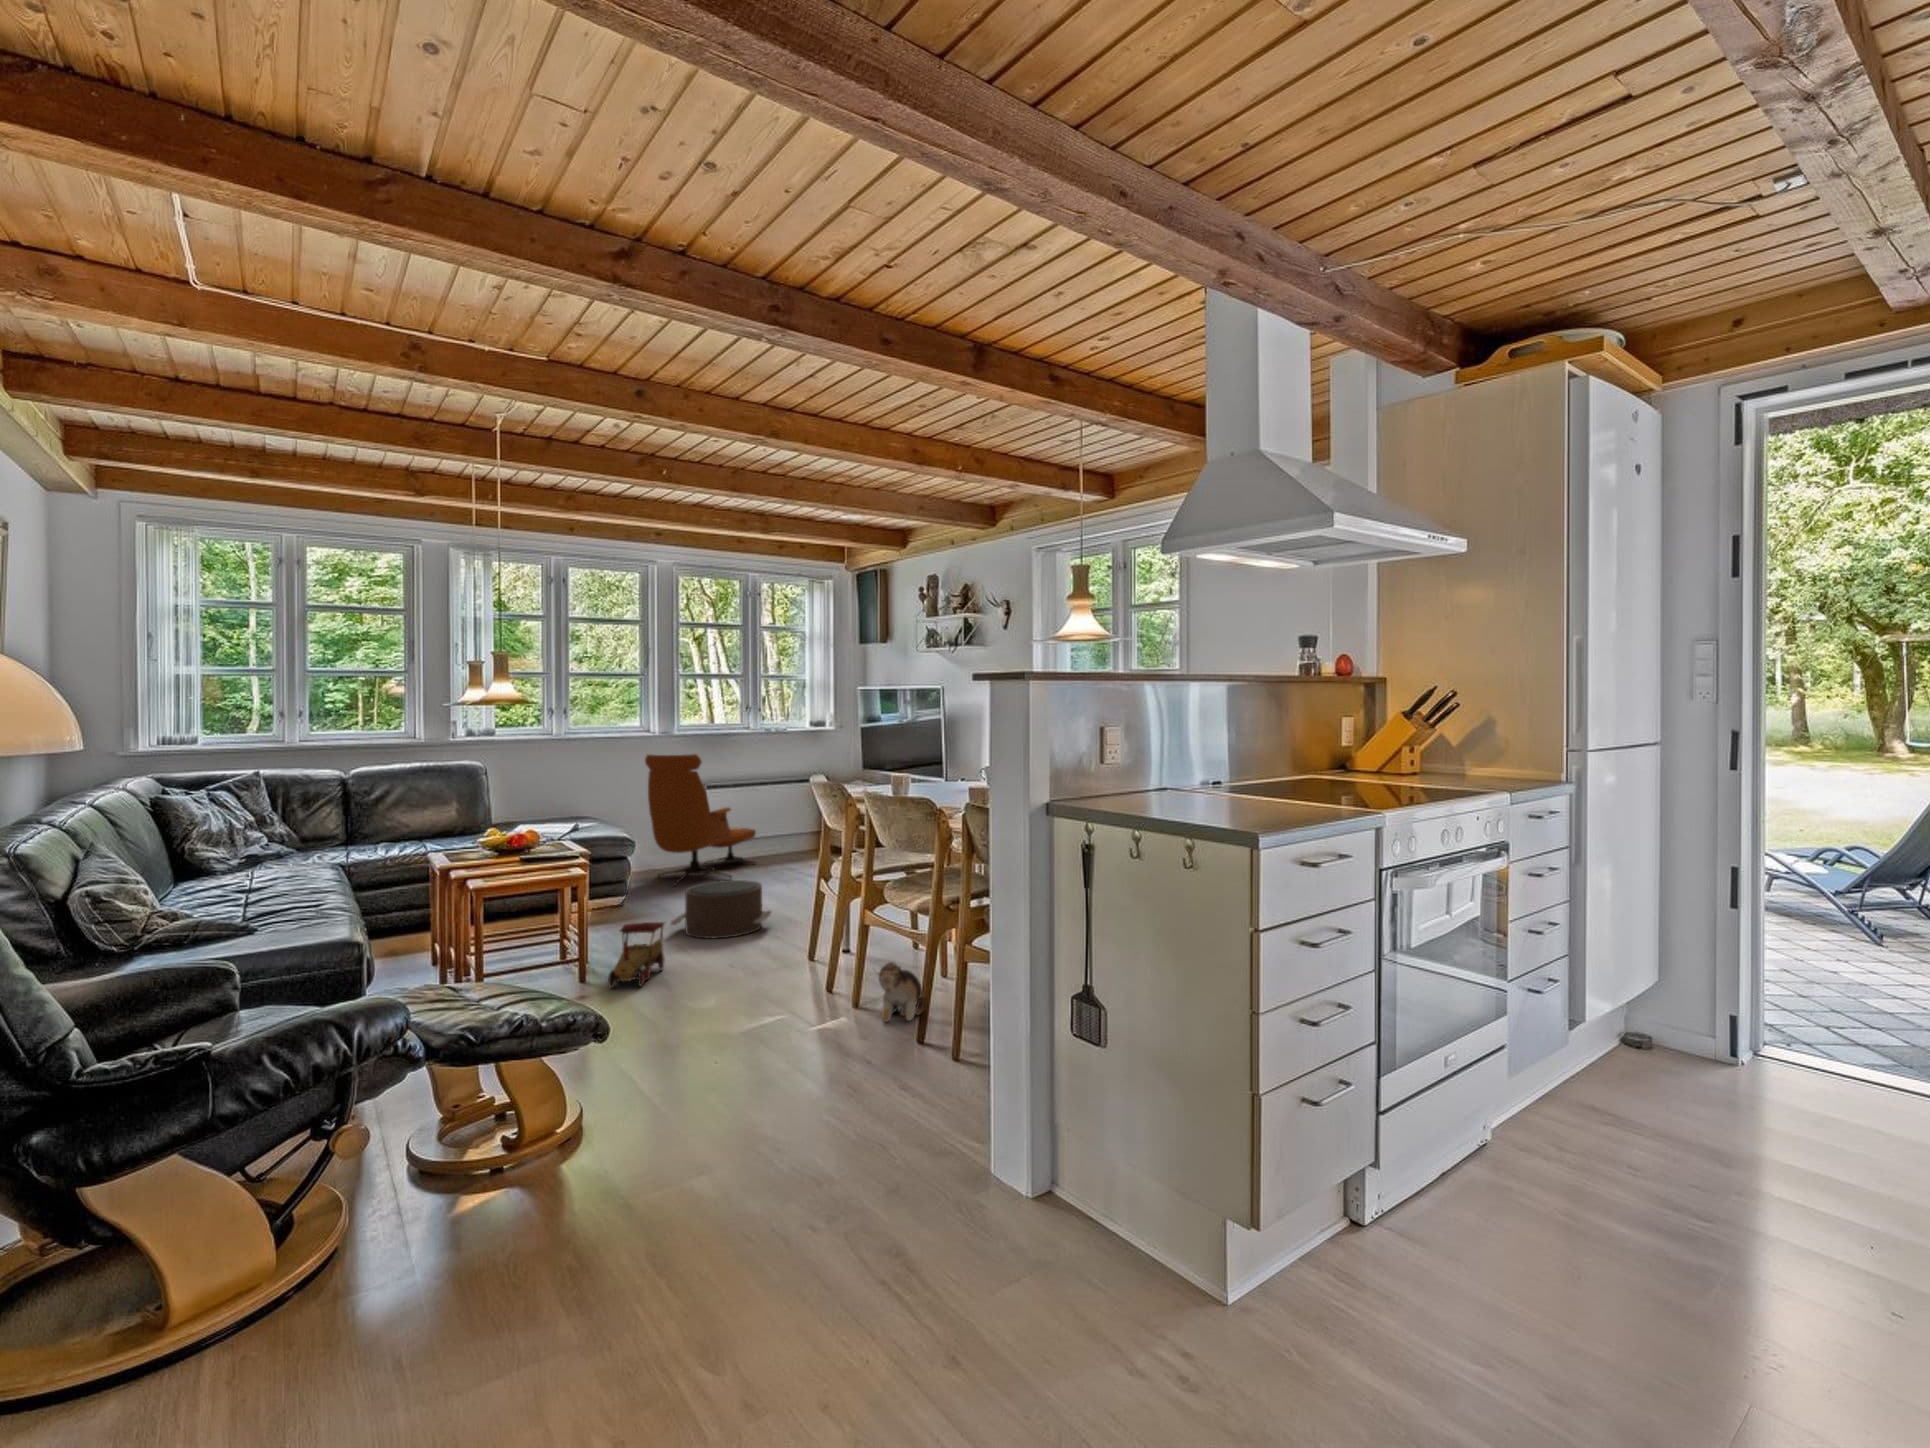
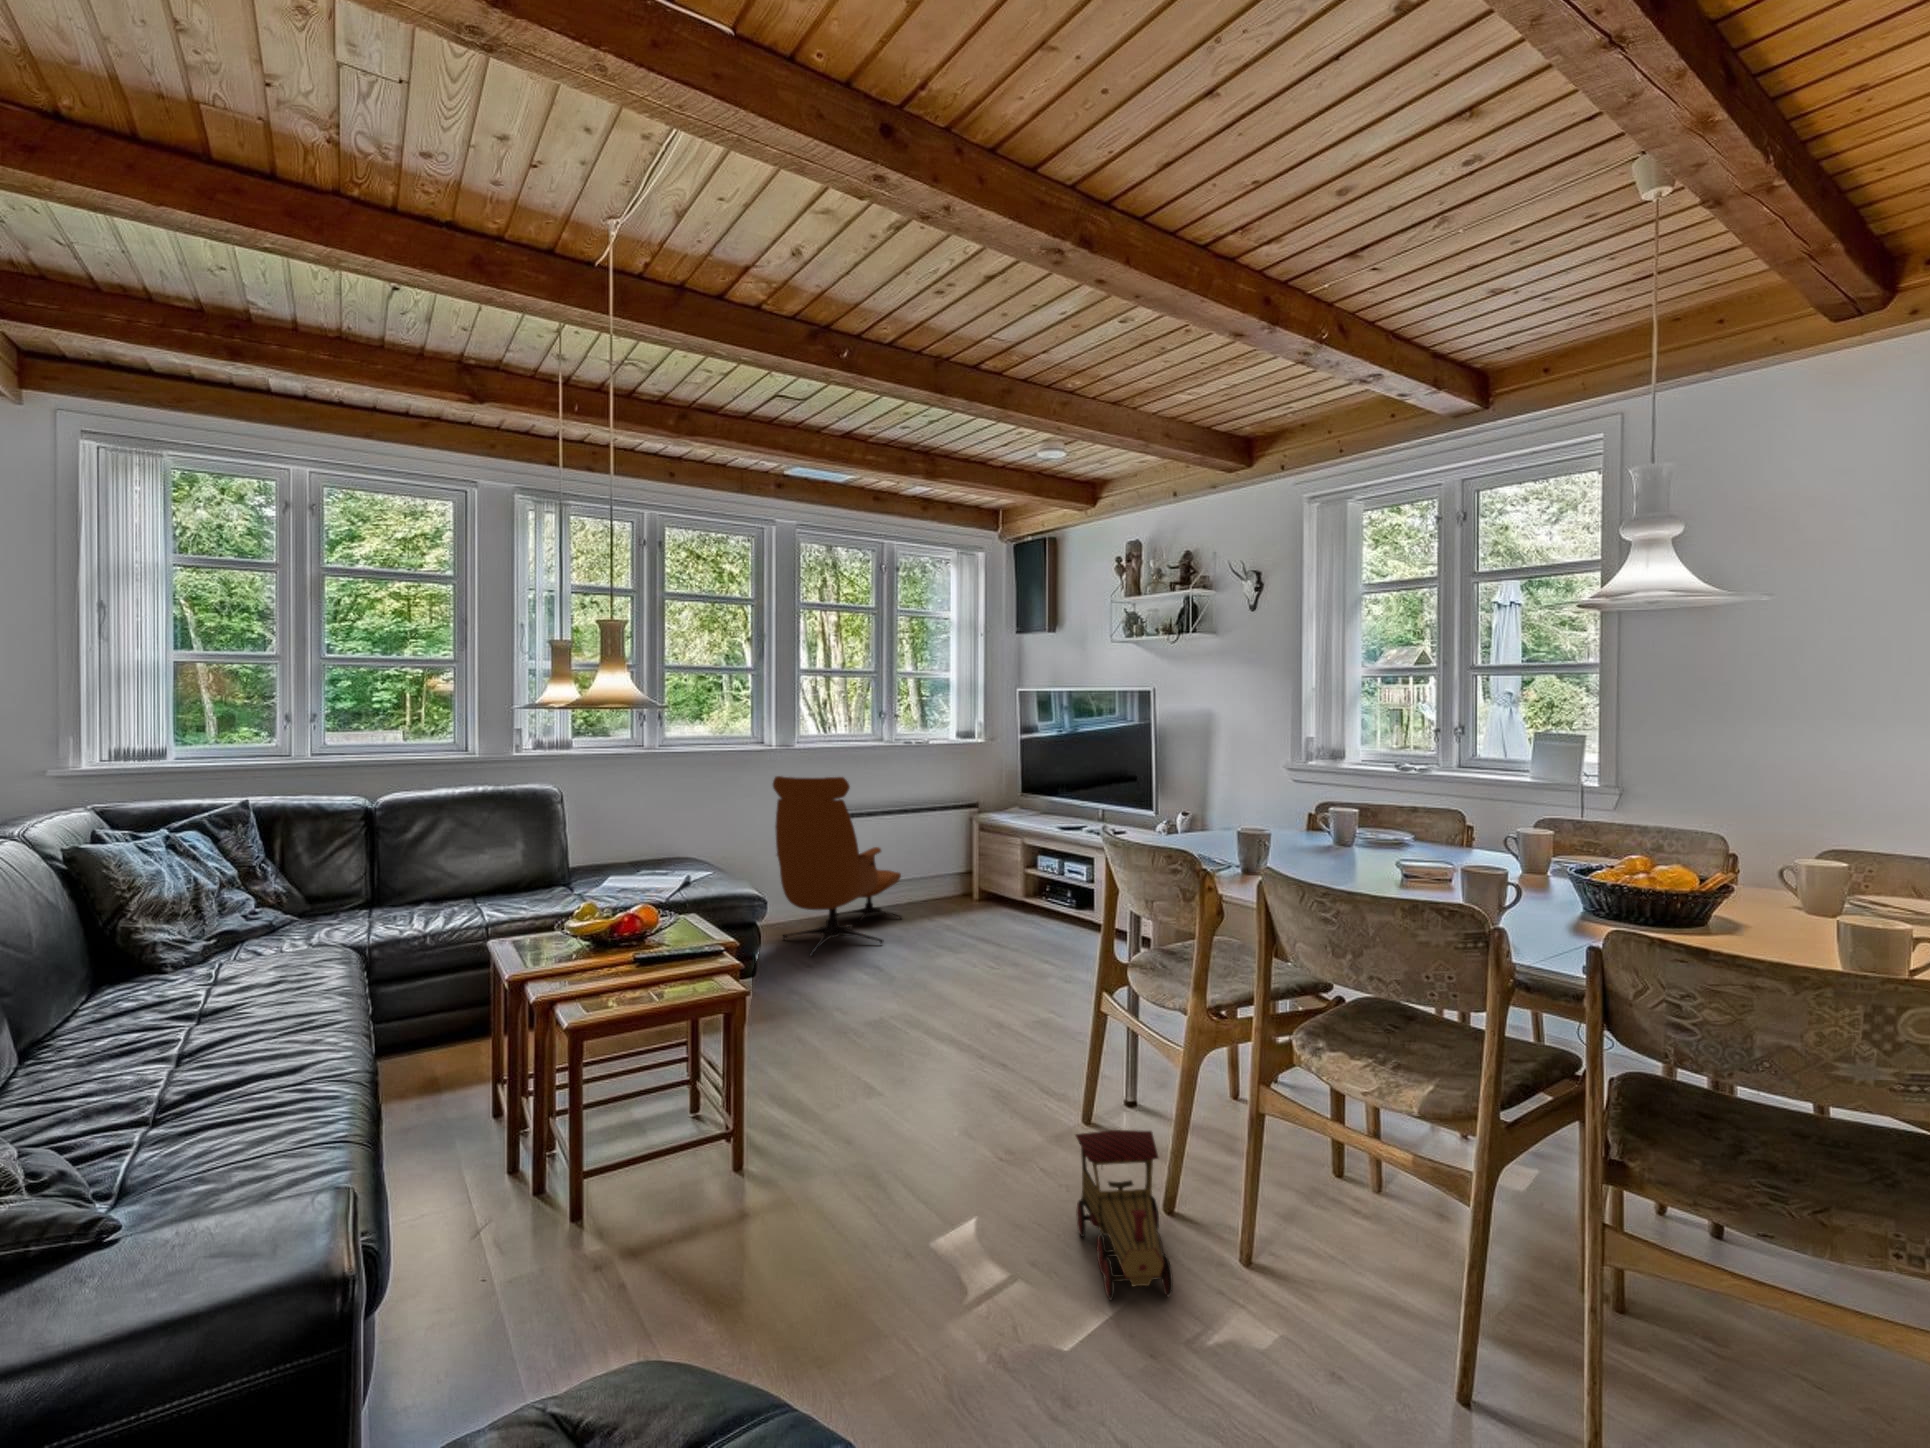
pouf: present [670,880,771,938] -> none [841,967,983,1066]
toy train: present [608,922,665,988] -> present [1076,1130,1173,1300]
plush toy: present [879,962,925,1021] -> none [1319,1206,1392,1322]

